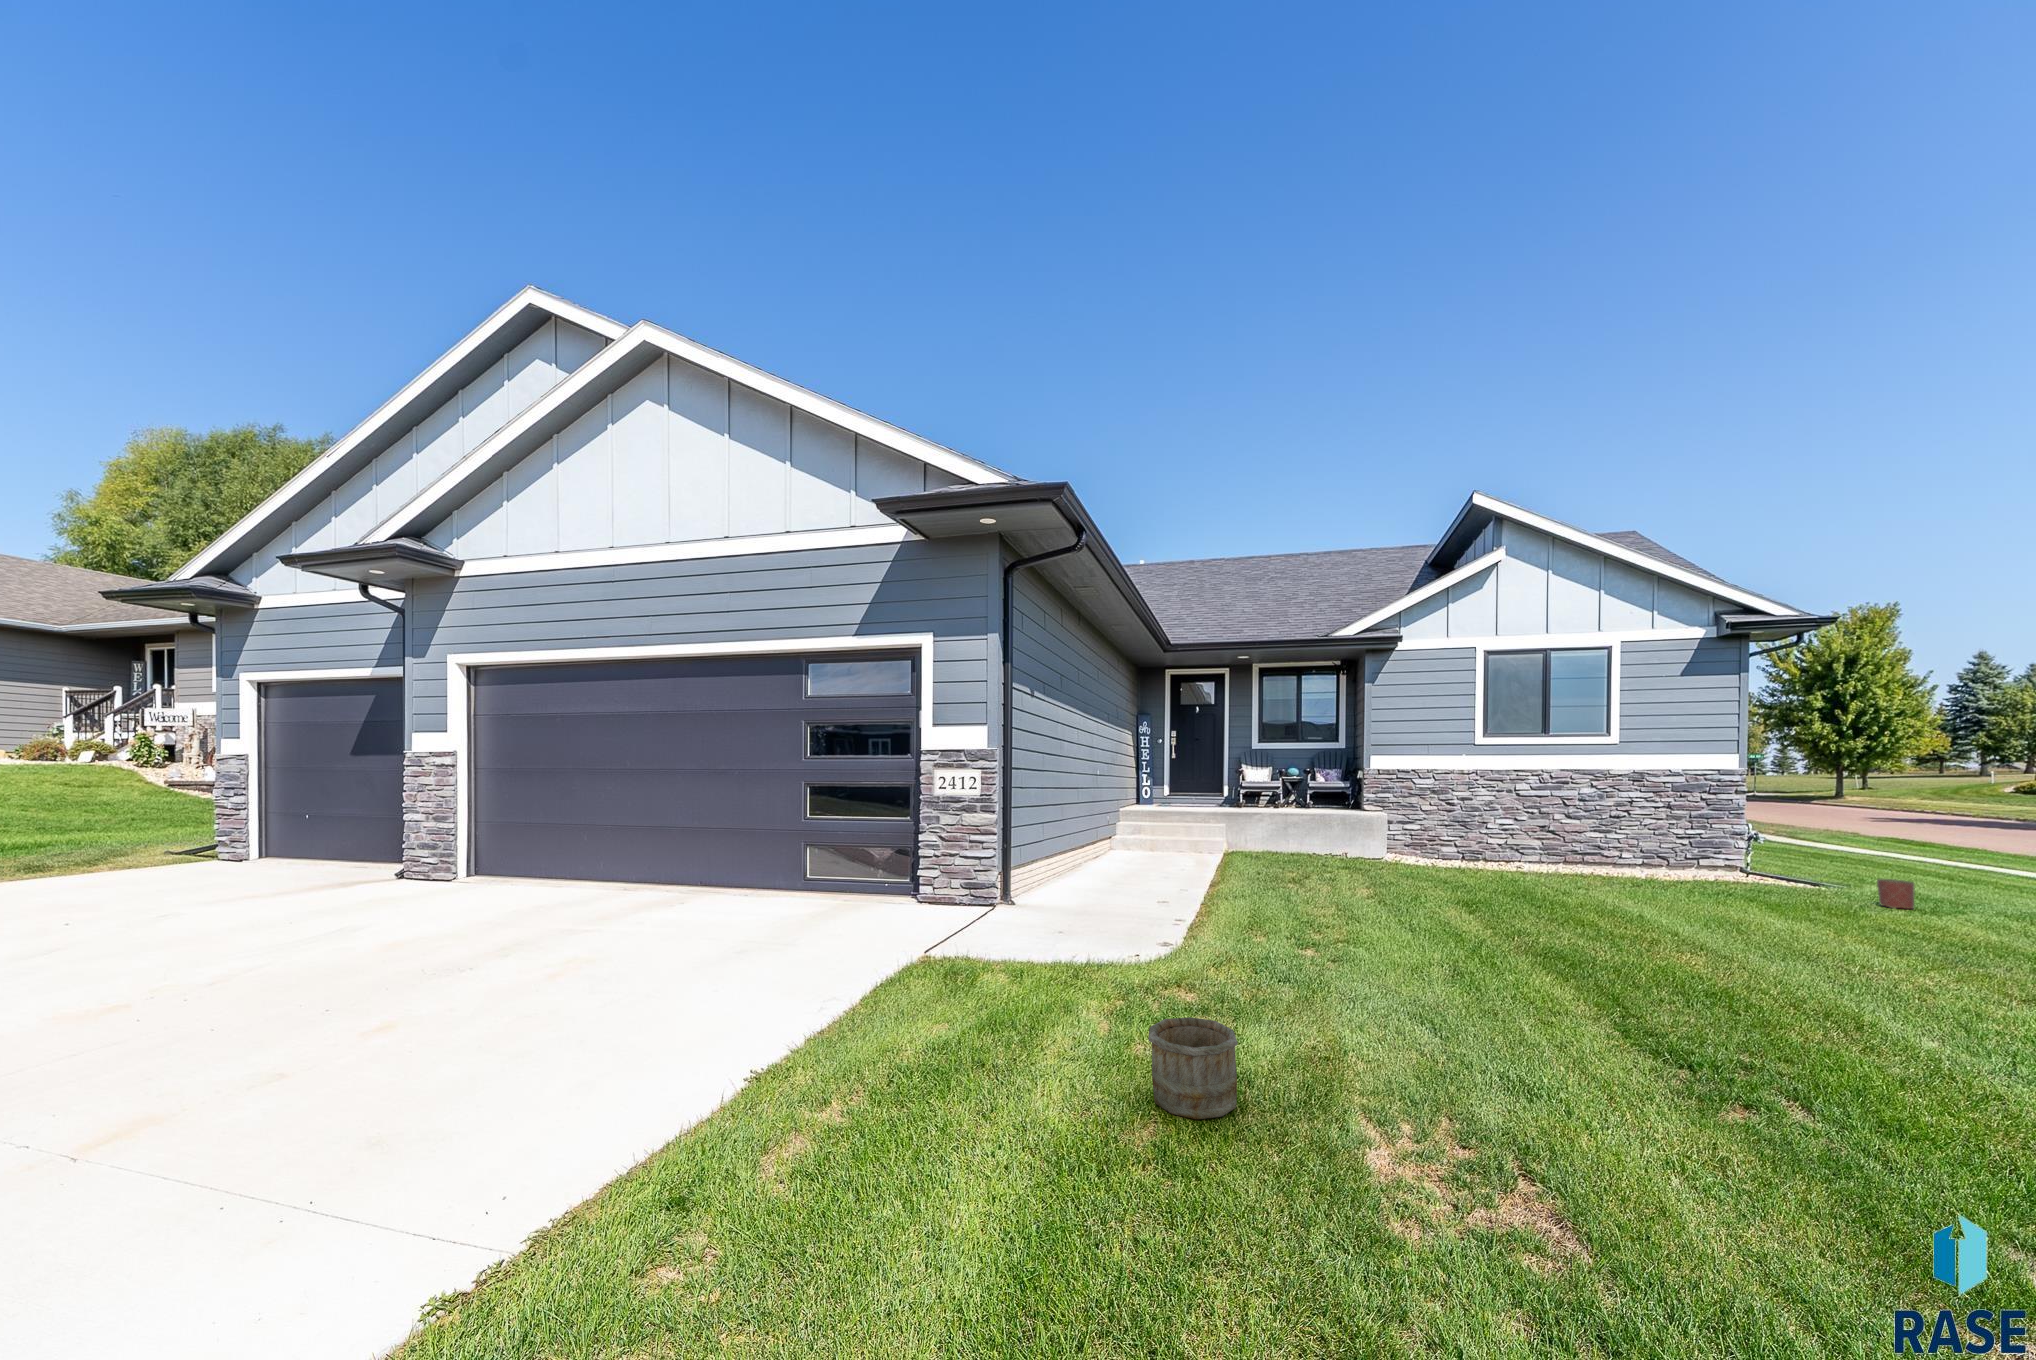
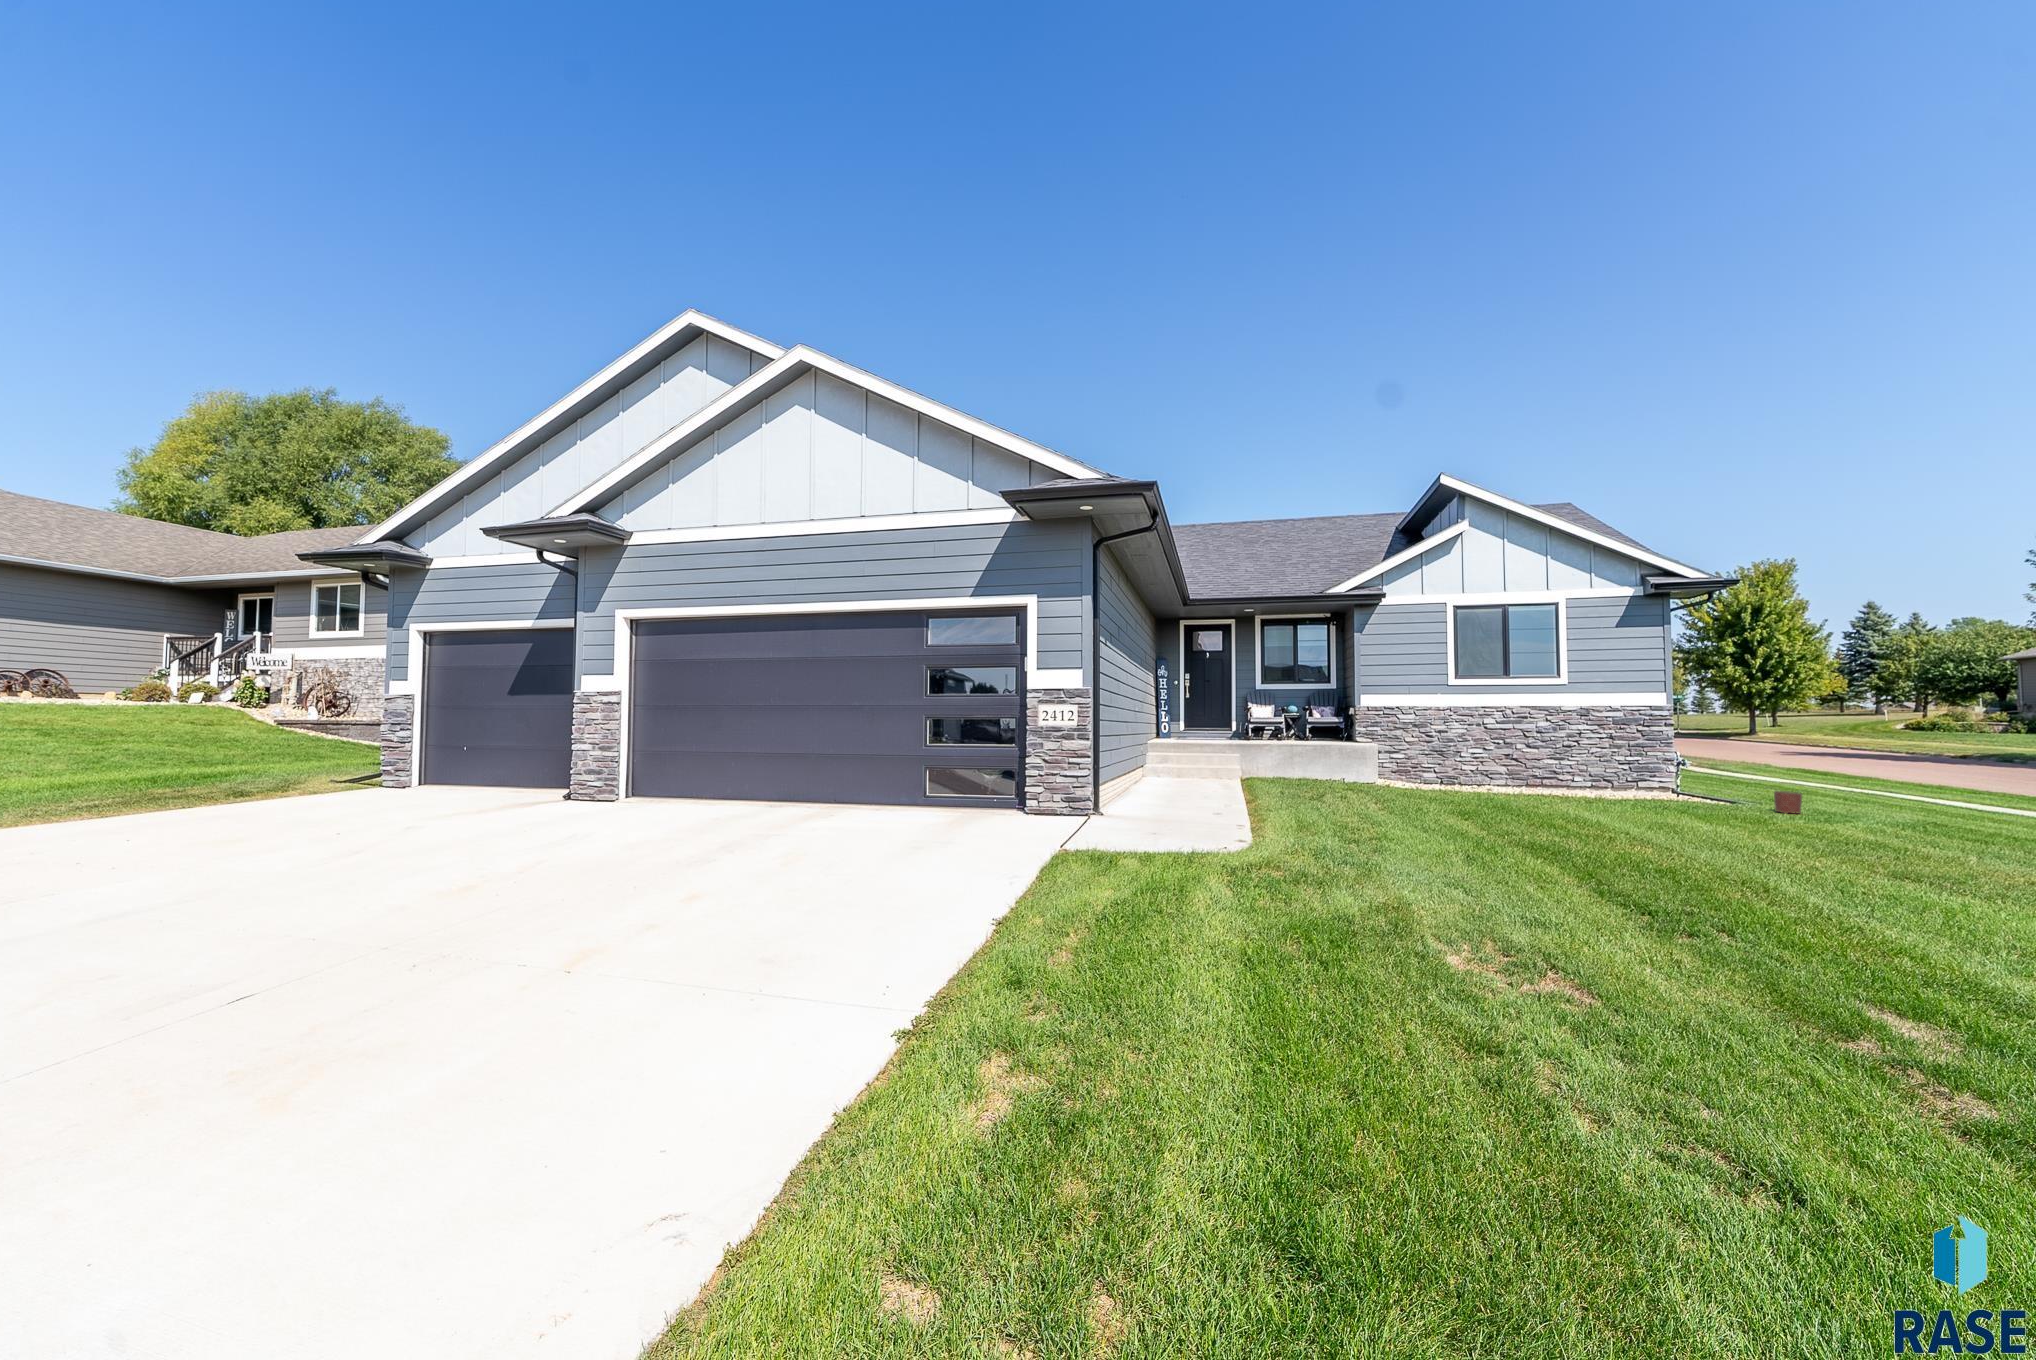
wooden bucket: present [1148,1017,1238,1119] -> none [1284,875,1350,937]

